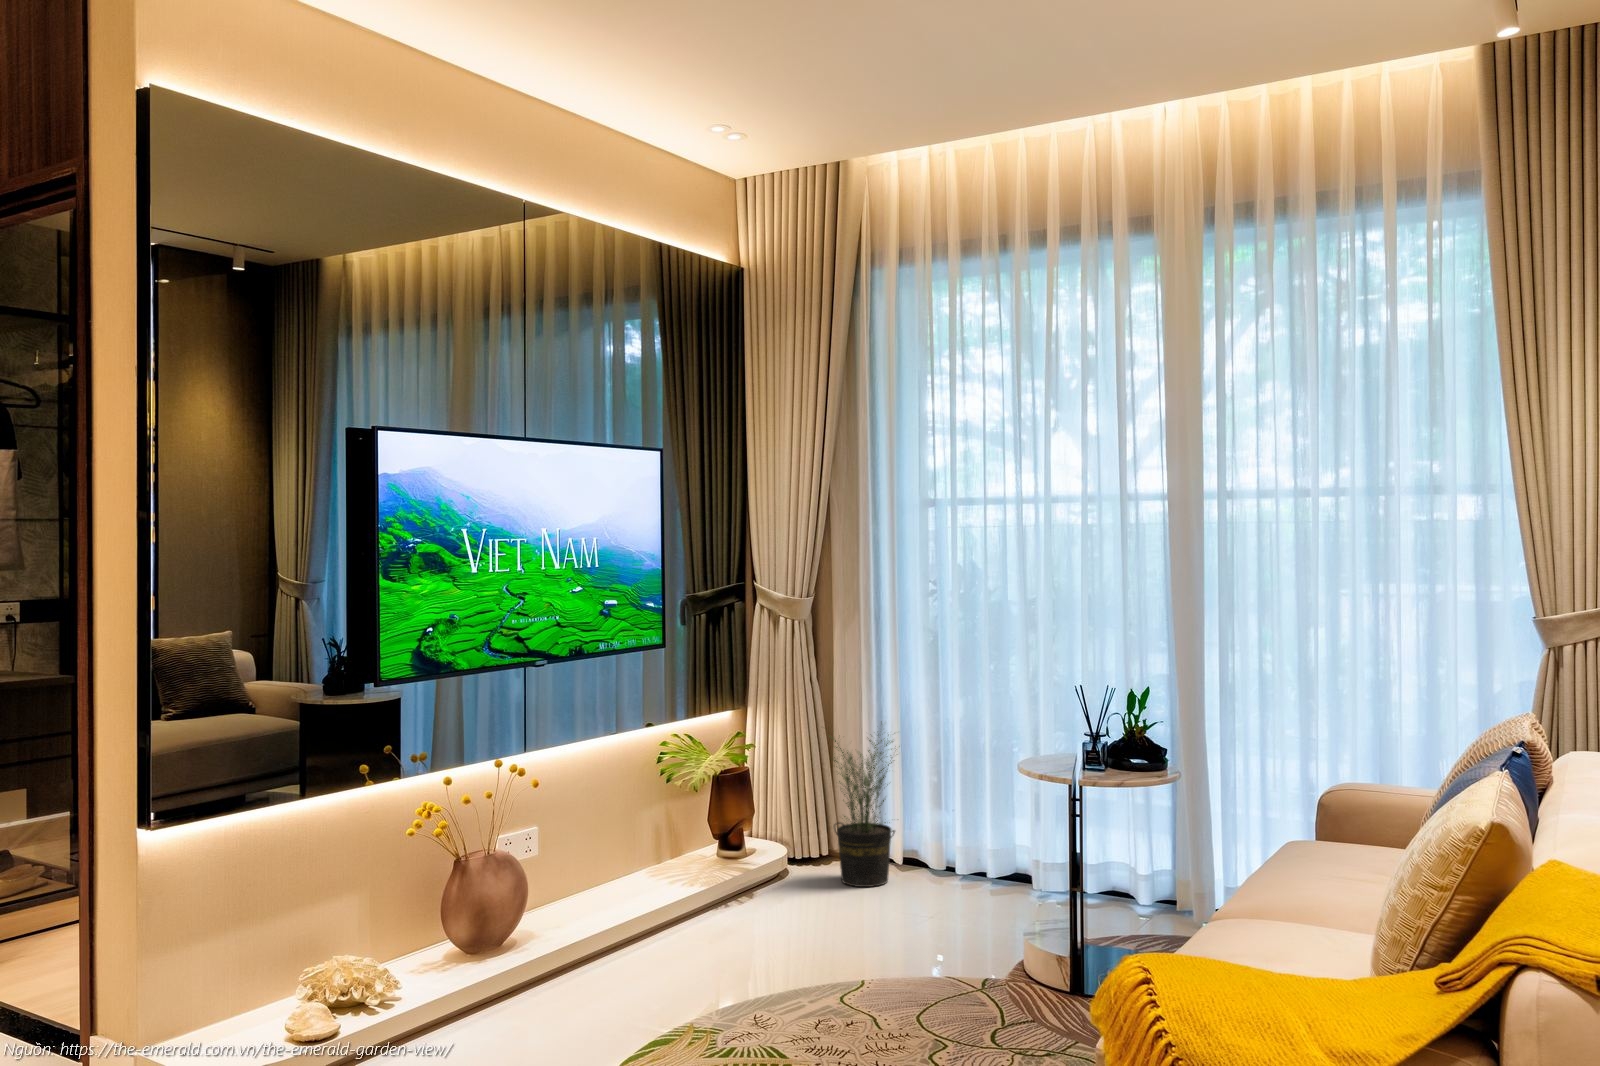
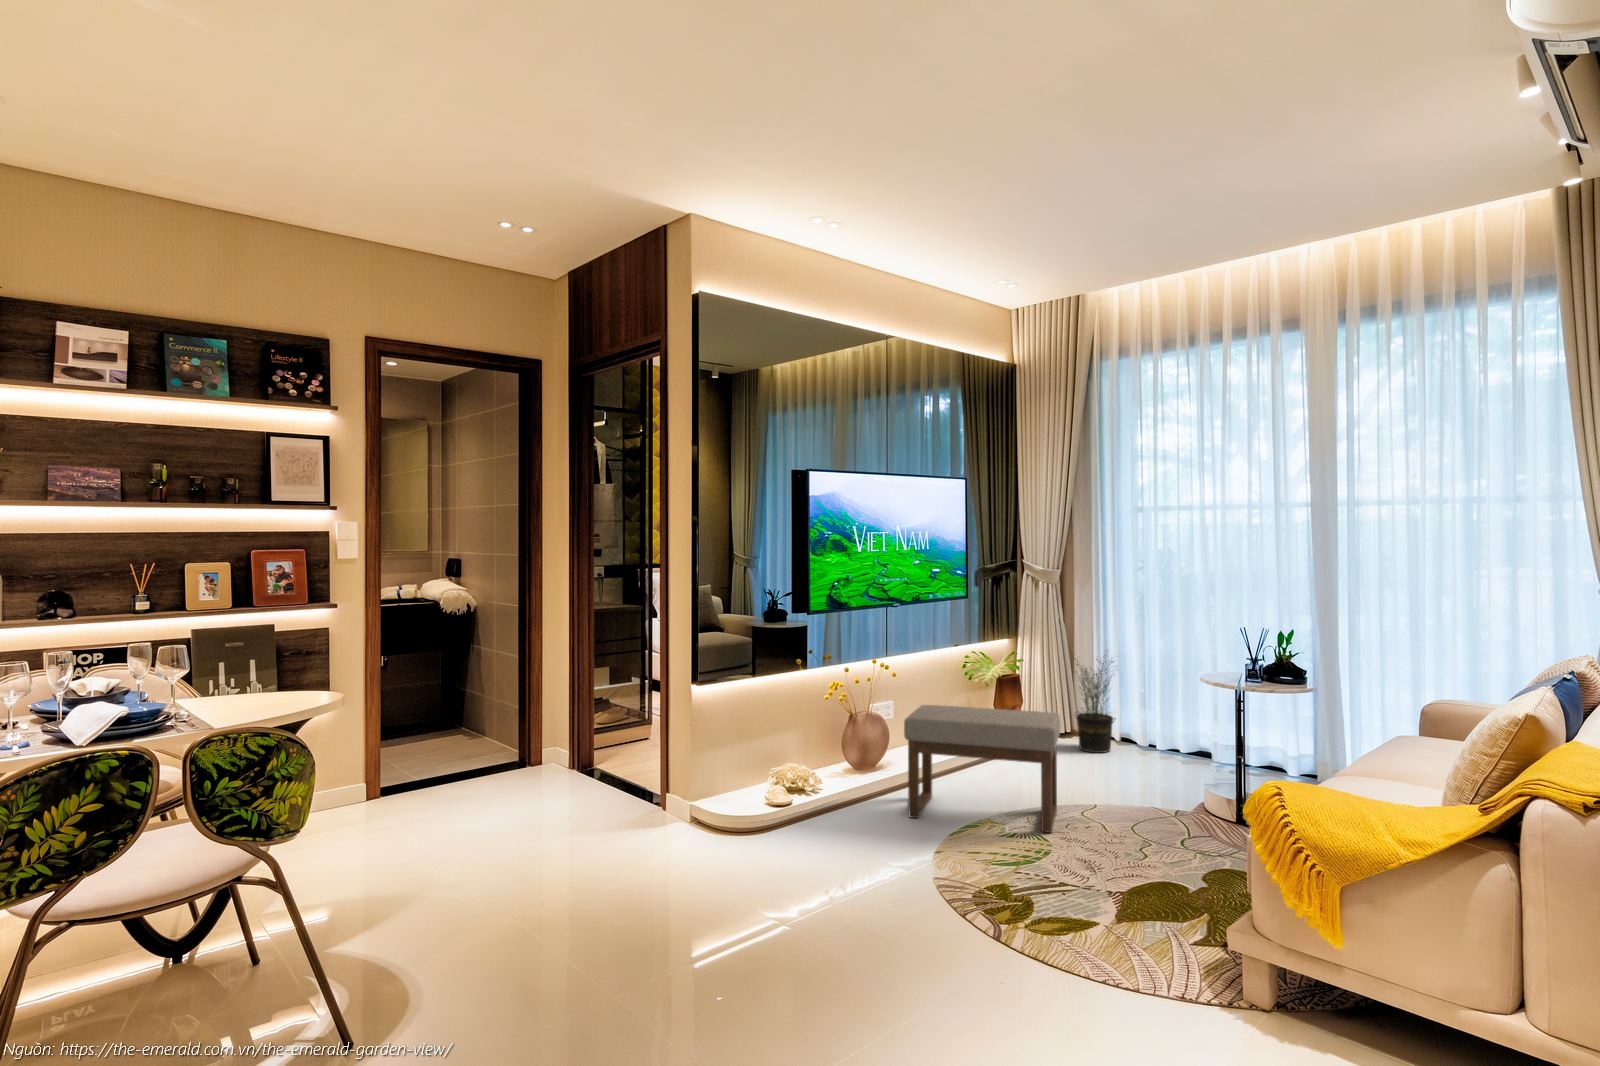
ottoman: none [542,834,805,1041] -> present [904,705,1060,833]

